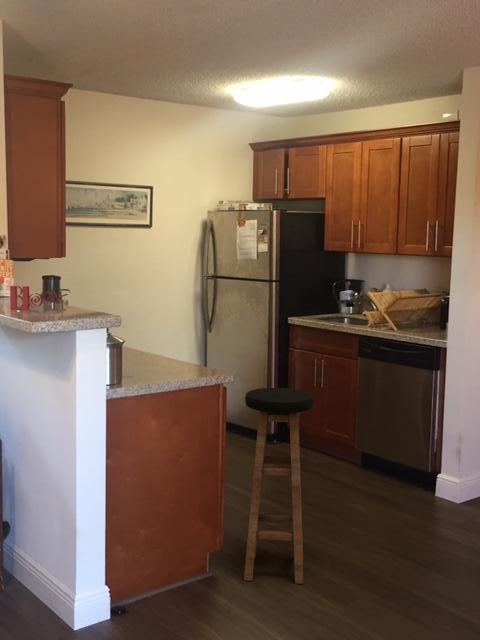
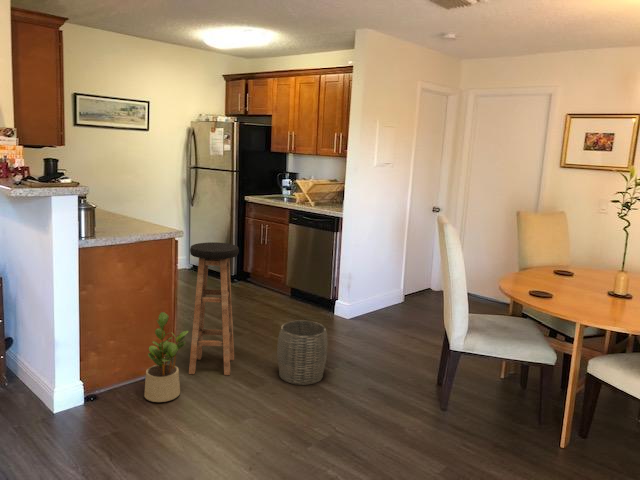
potted plant: none [190,490,251,621] -> present [144,312,189,402]
woven basket: none [372,503,450,602] -> present [277,320,328,385]

